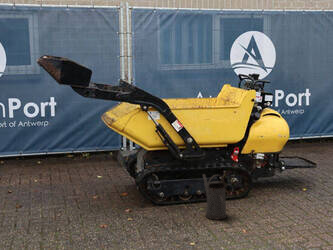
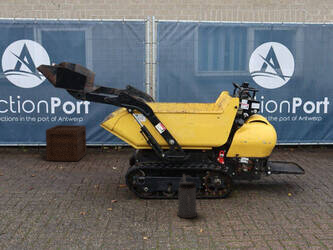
wooden crate: none [10,130,54,173] -> present [46,125,86,161]

